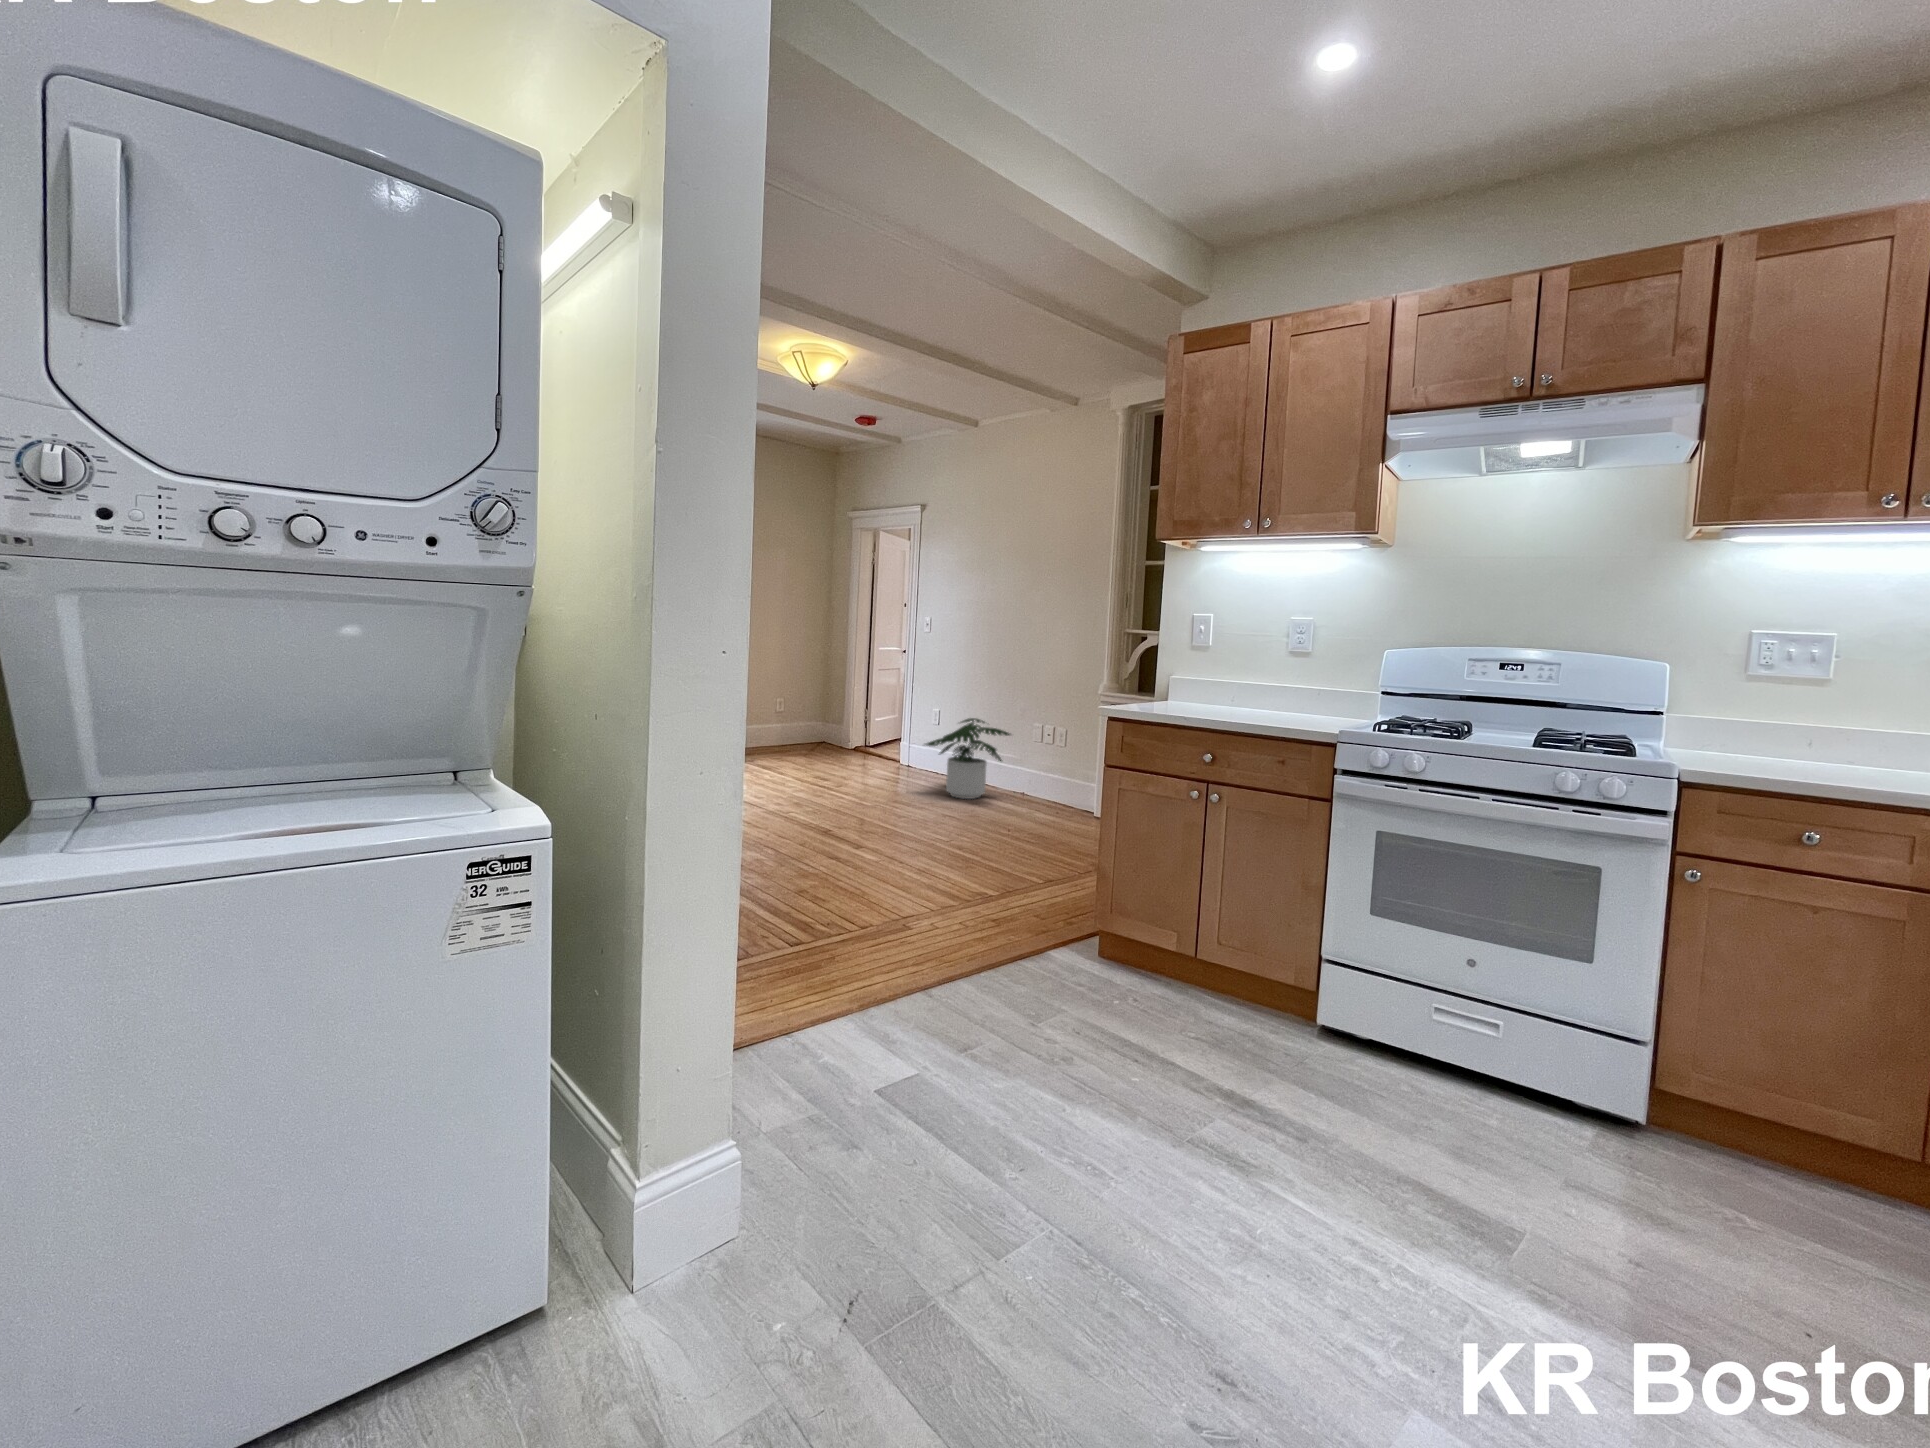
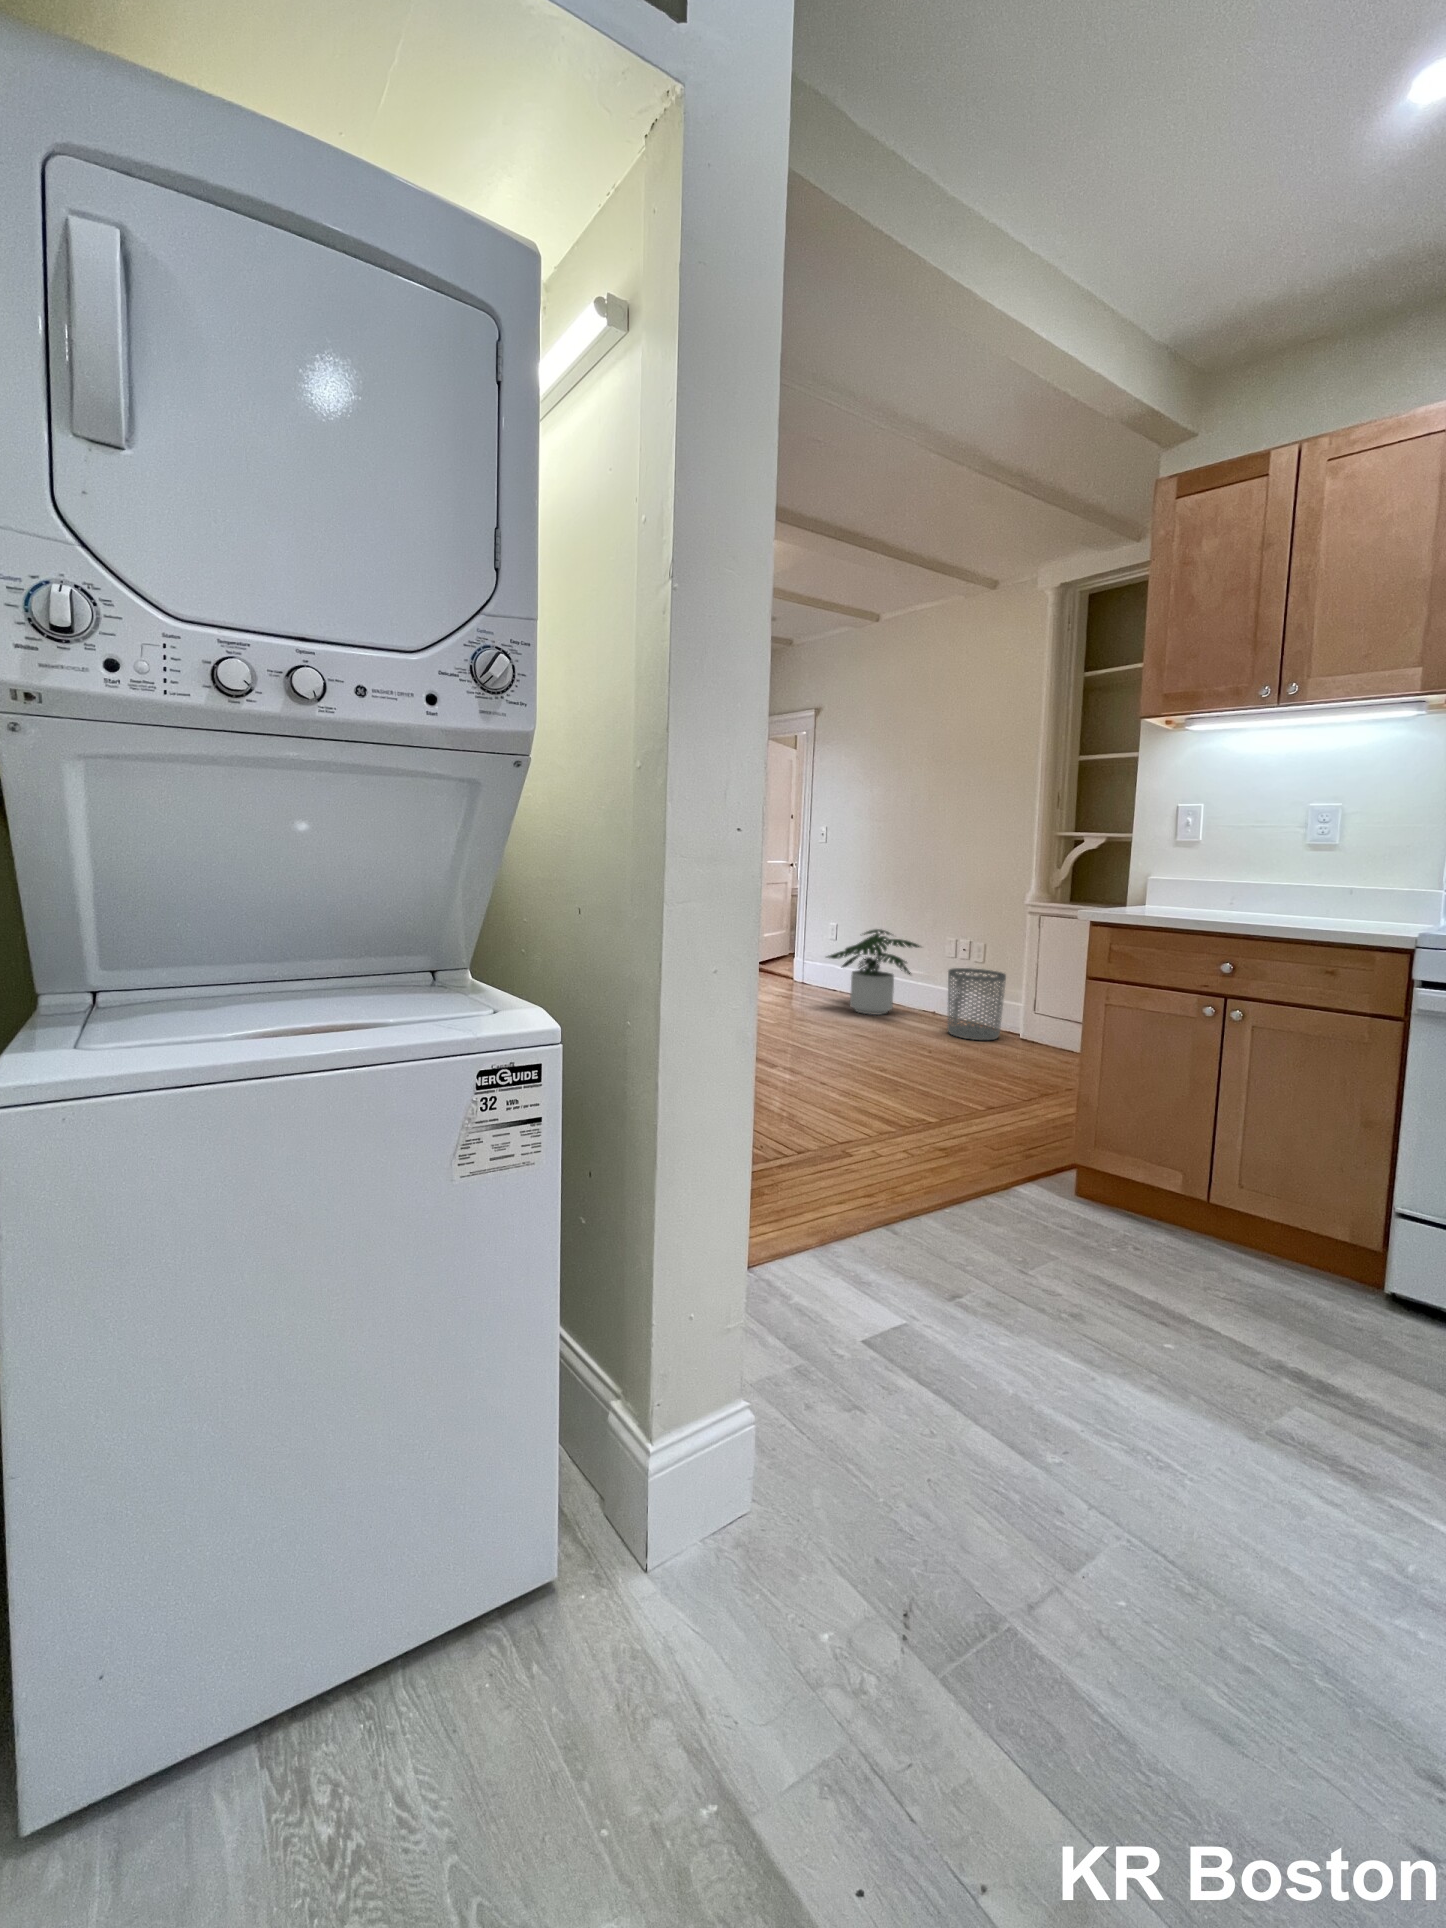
waste bin: none [1030,755,1082,821] -> present [947,968,1006,1040]

